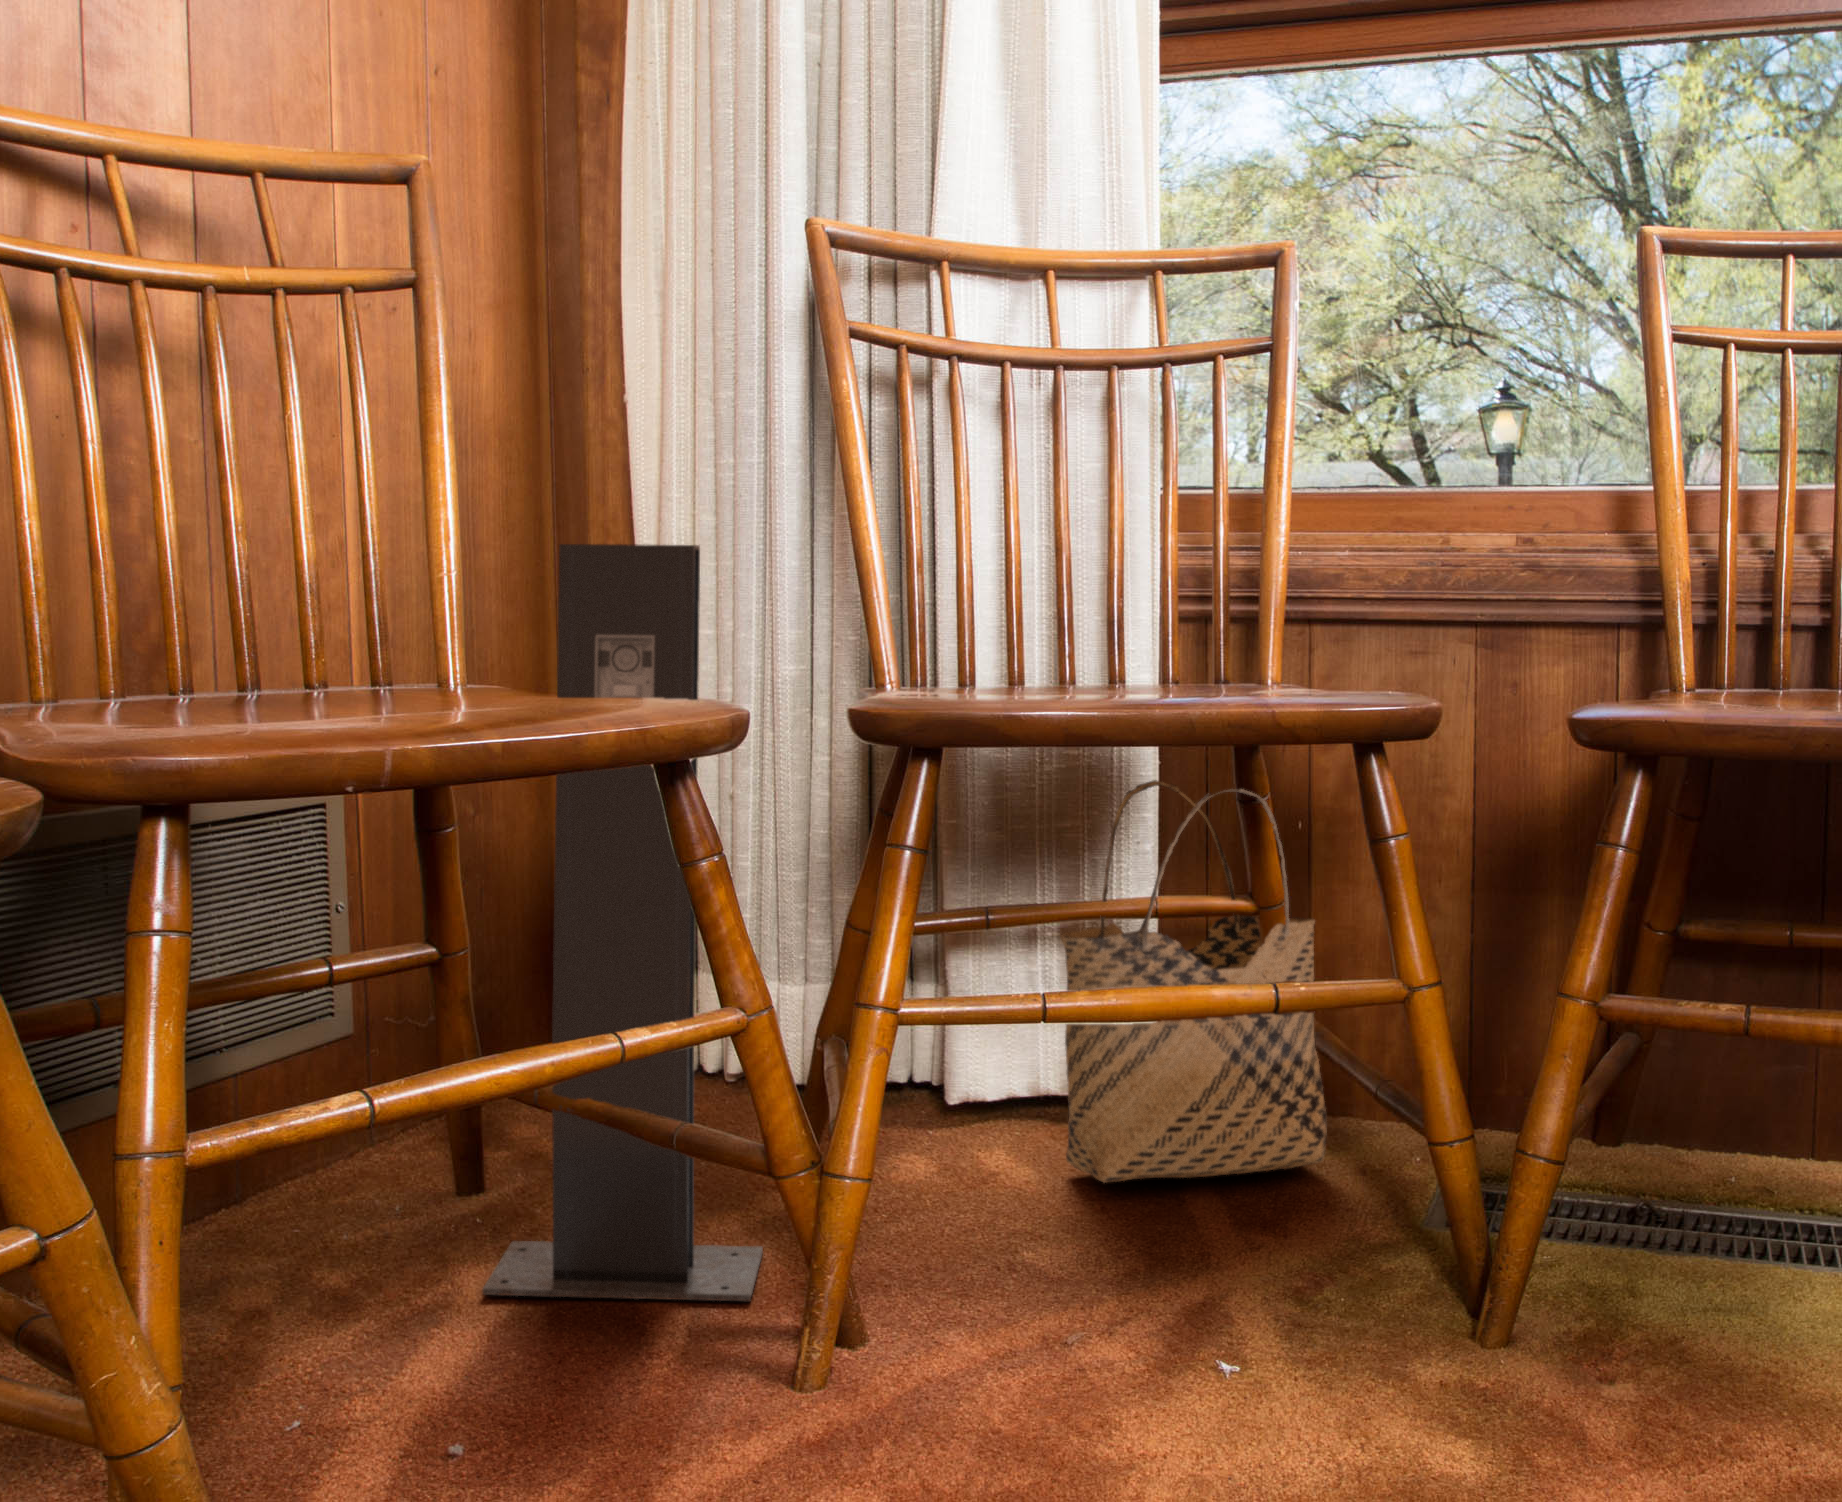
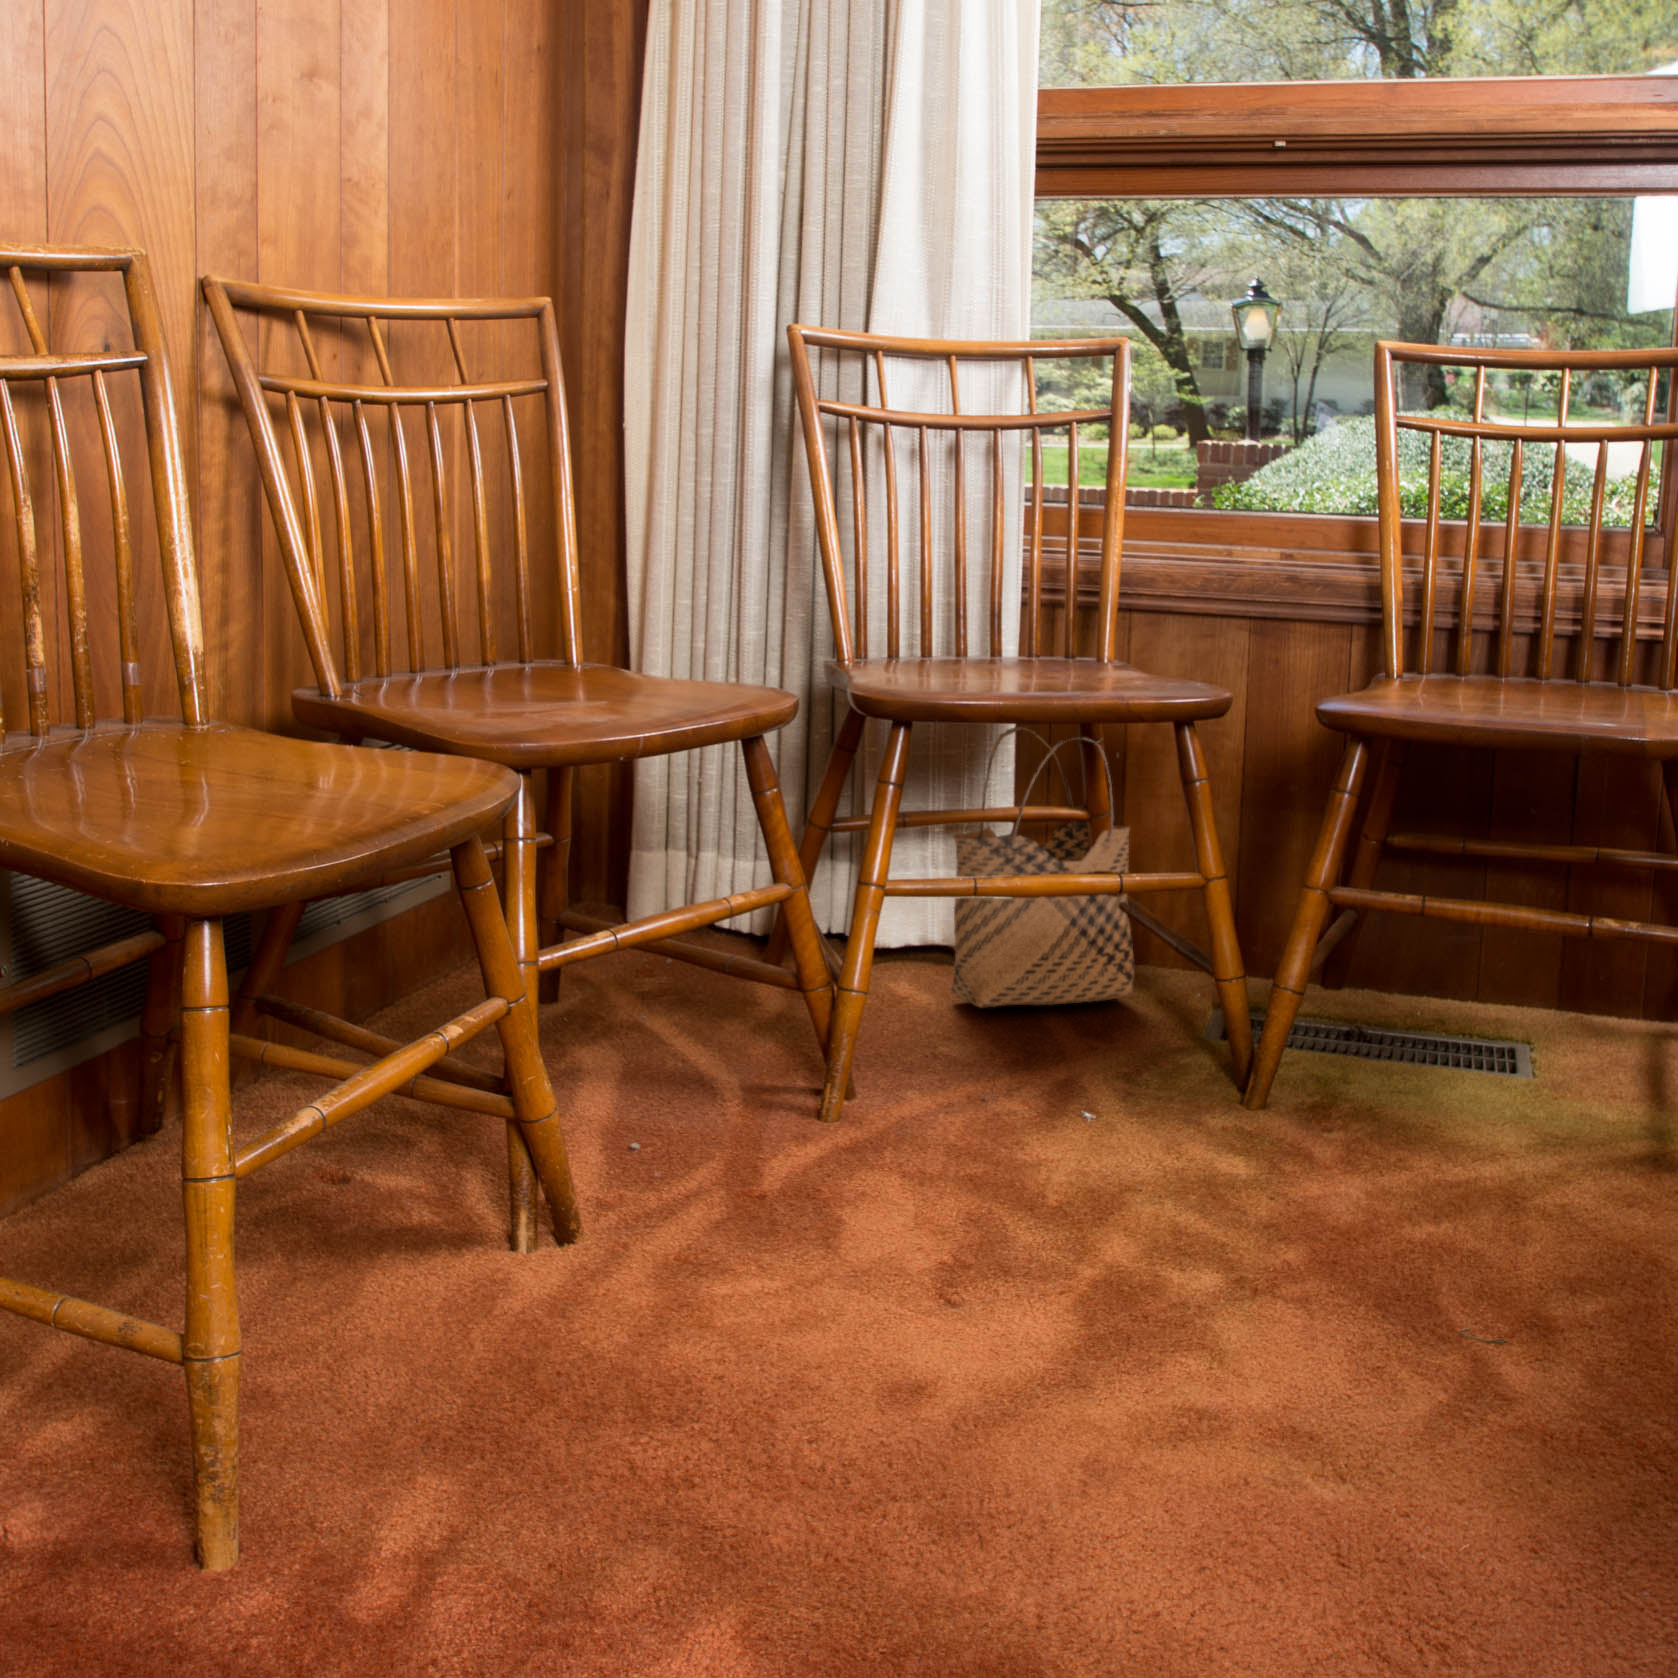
speaker: present [482,544,763,1301] -> none [569,566,752,1083]

